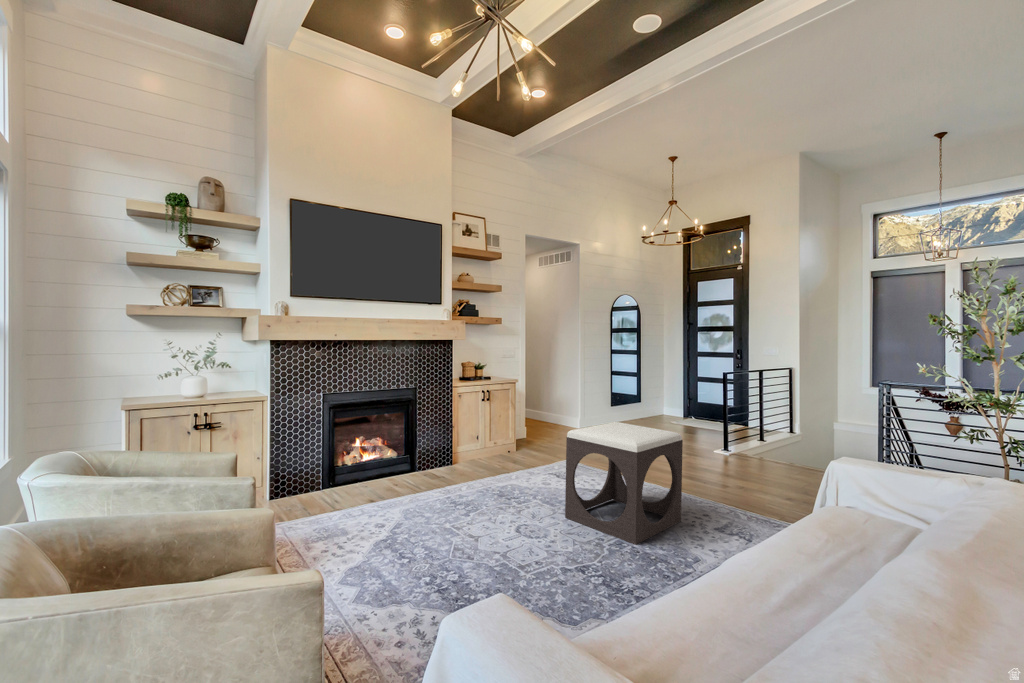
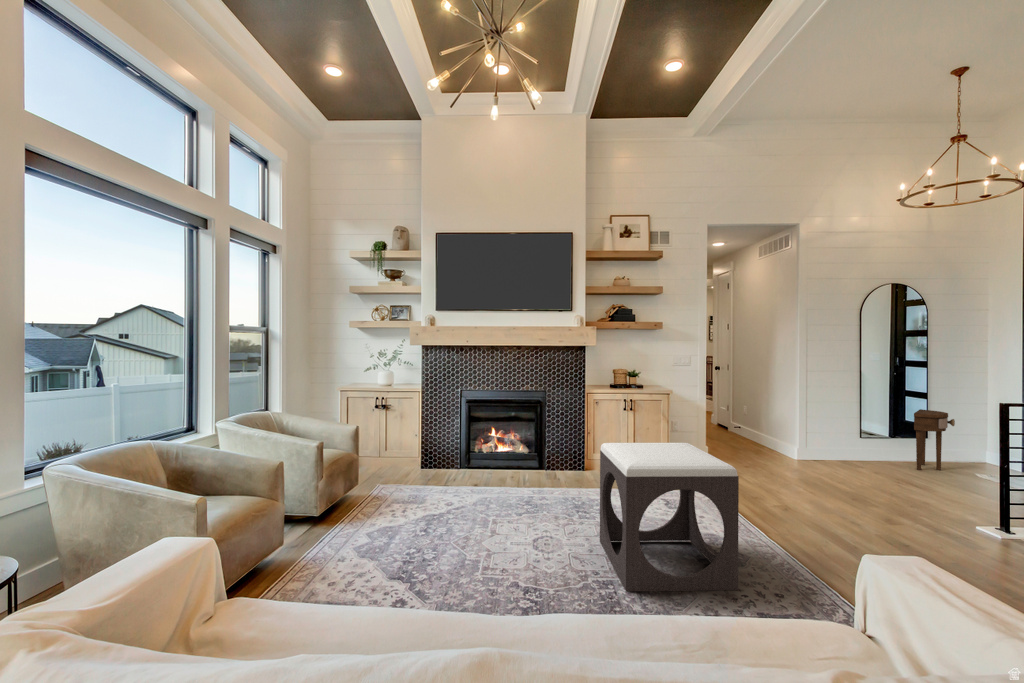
side table: none [637,384,658,425] -> present [914,409,955,470]

